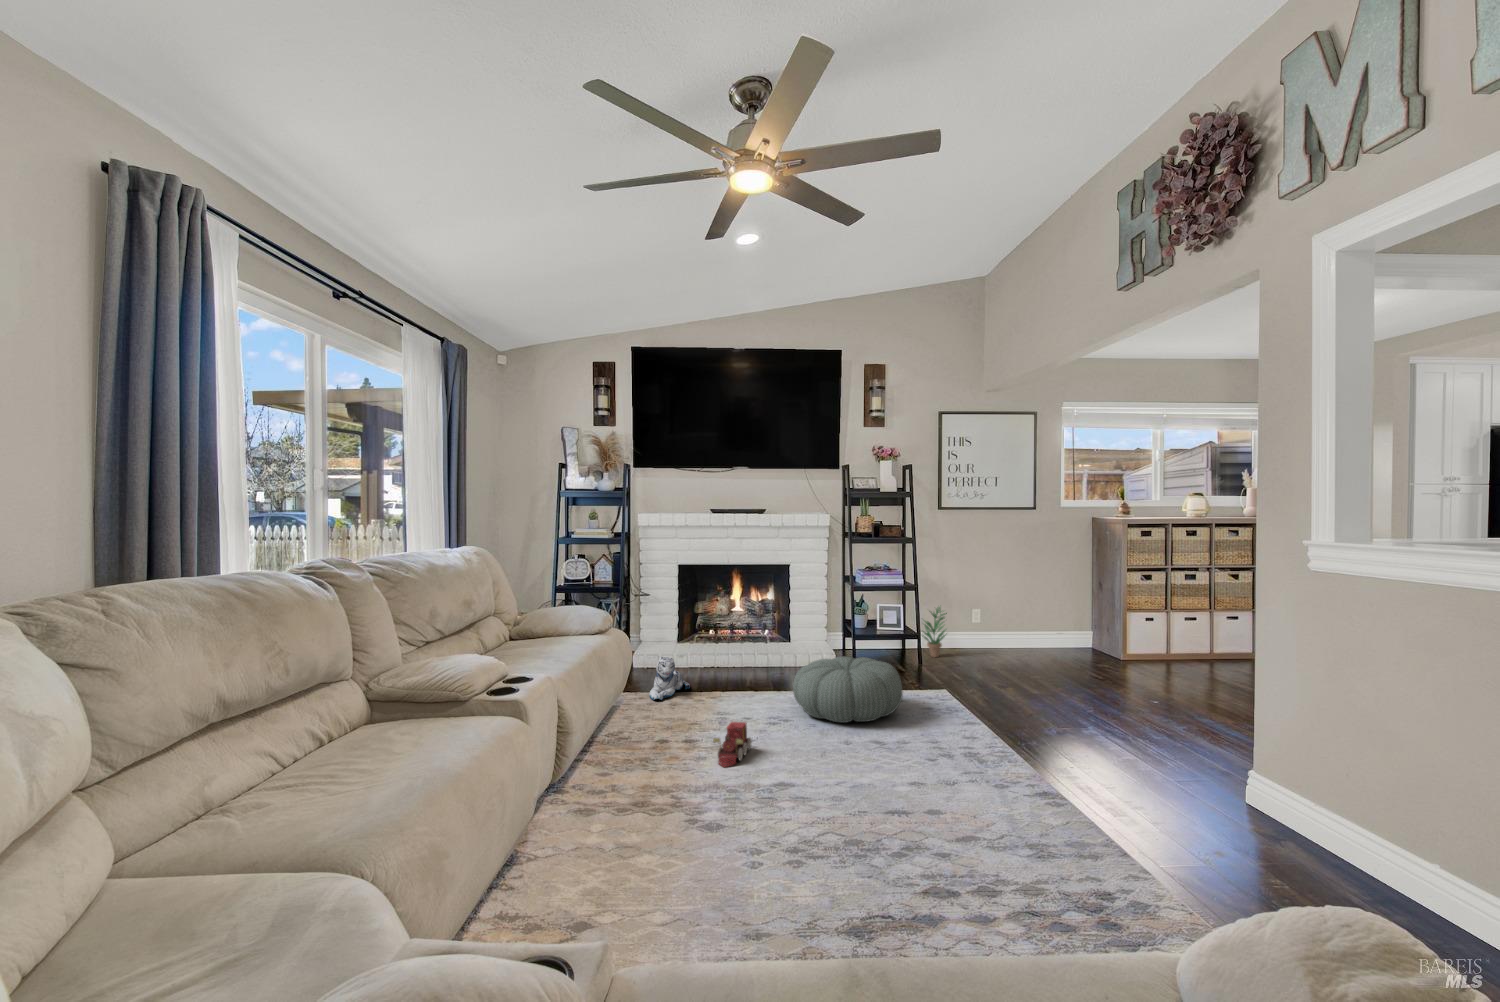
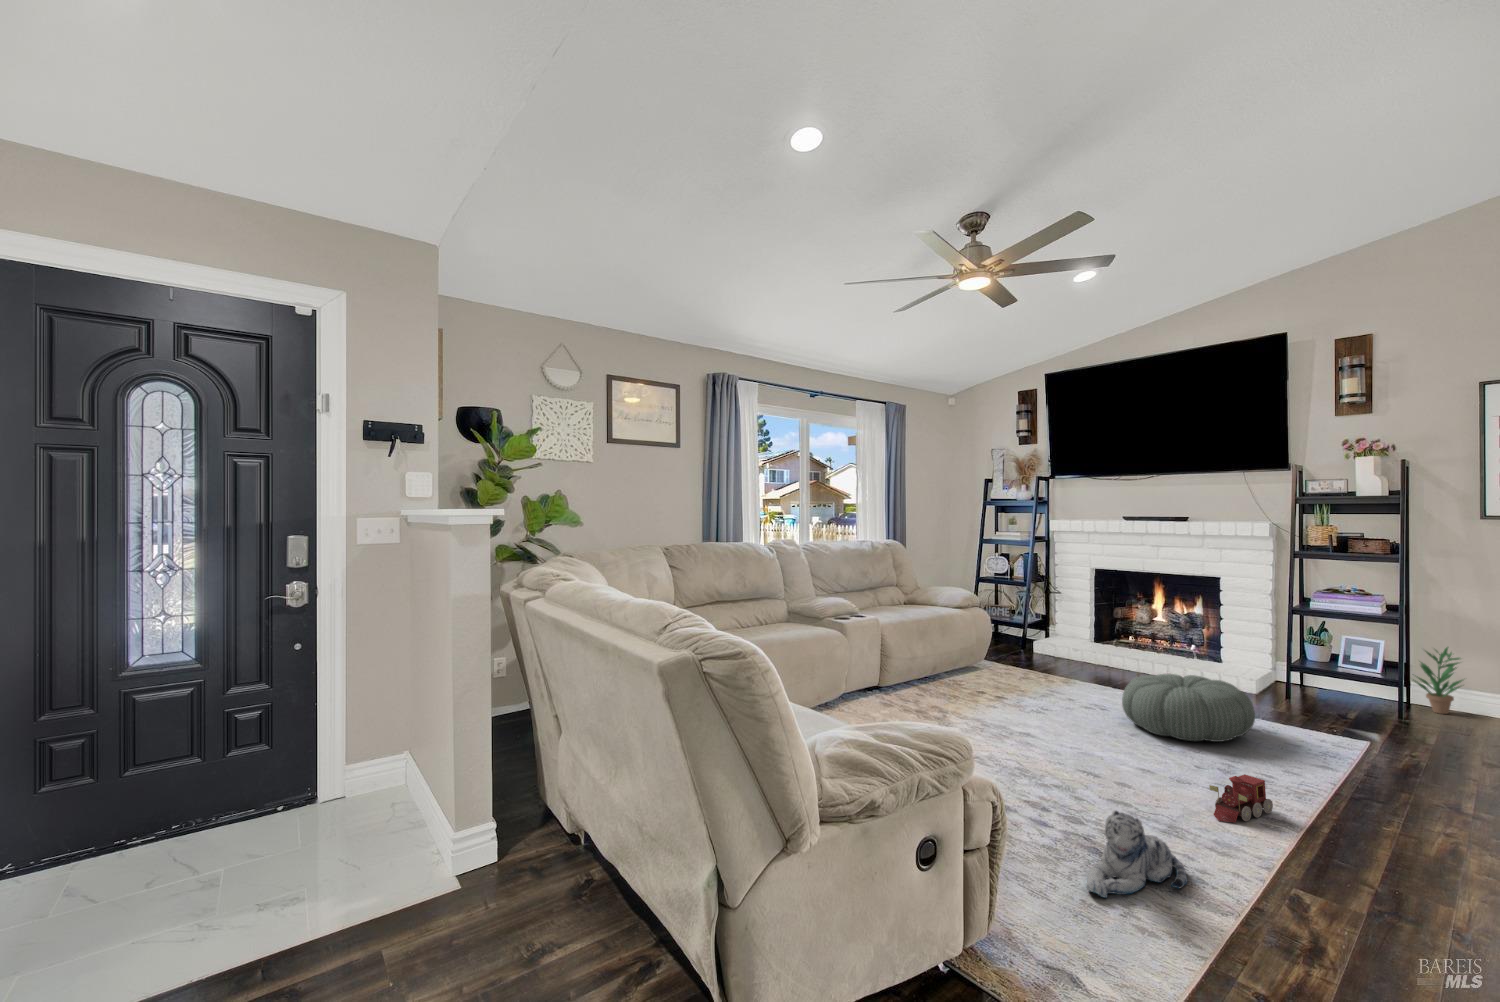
plush toy: present [649,657,690,701] -> present [1087,810,1187,898]
toy train: present [713,722,752,767] -> present [1209,774,1273,822]

